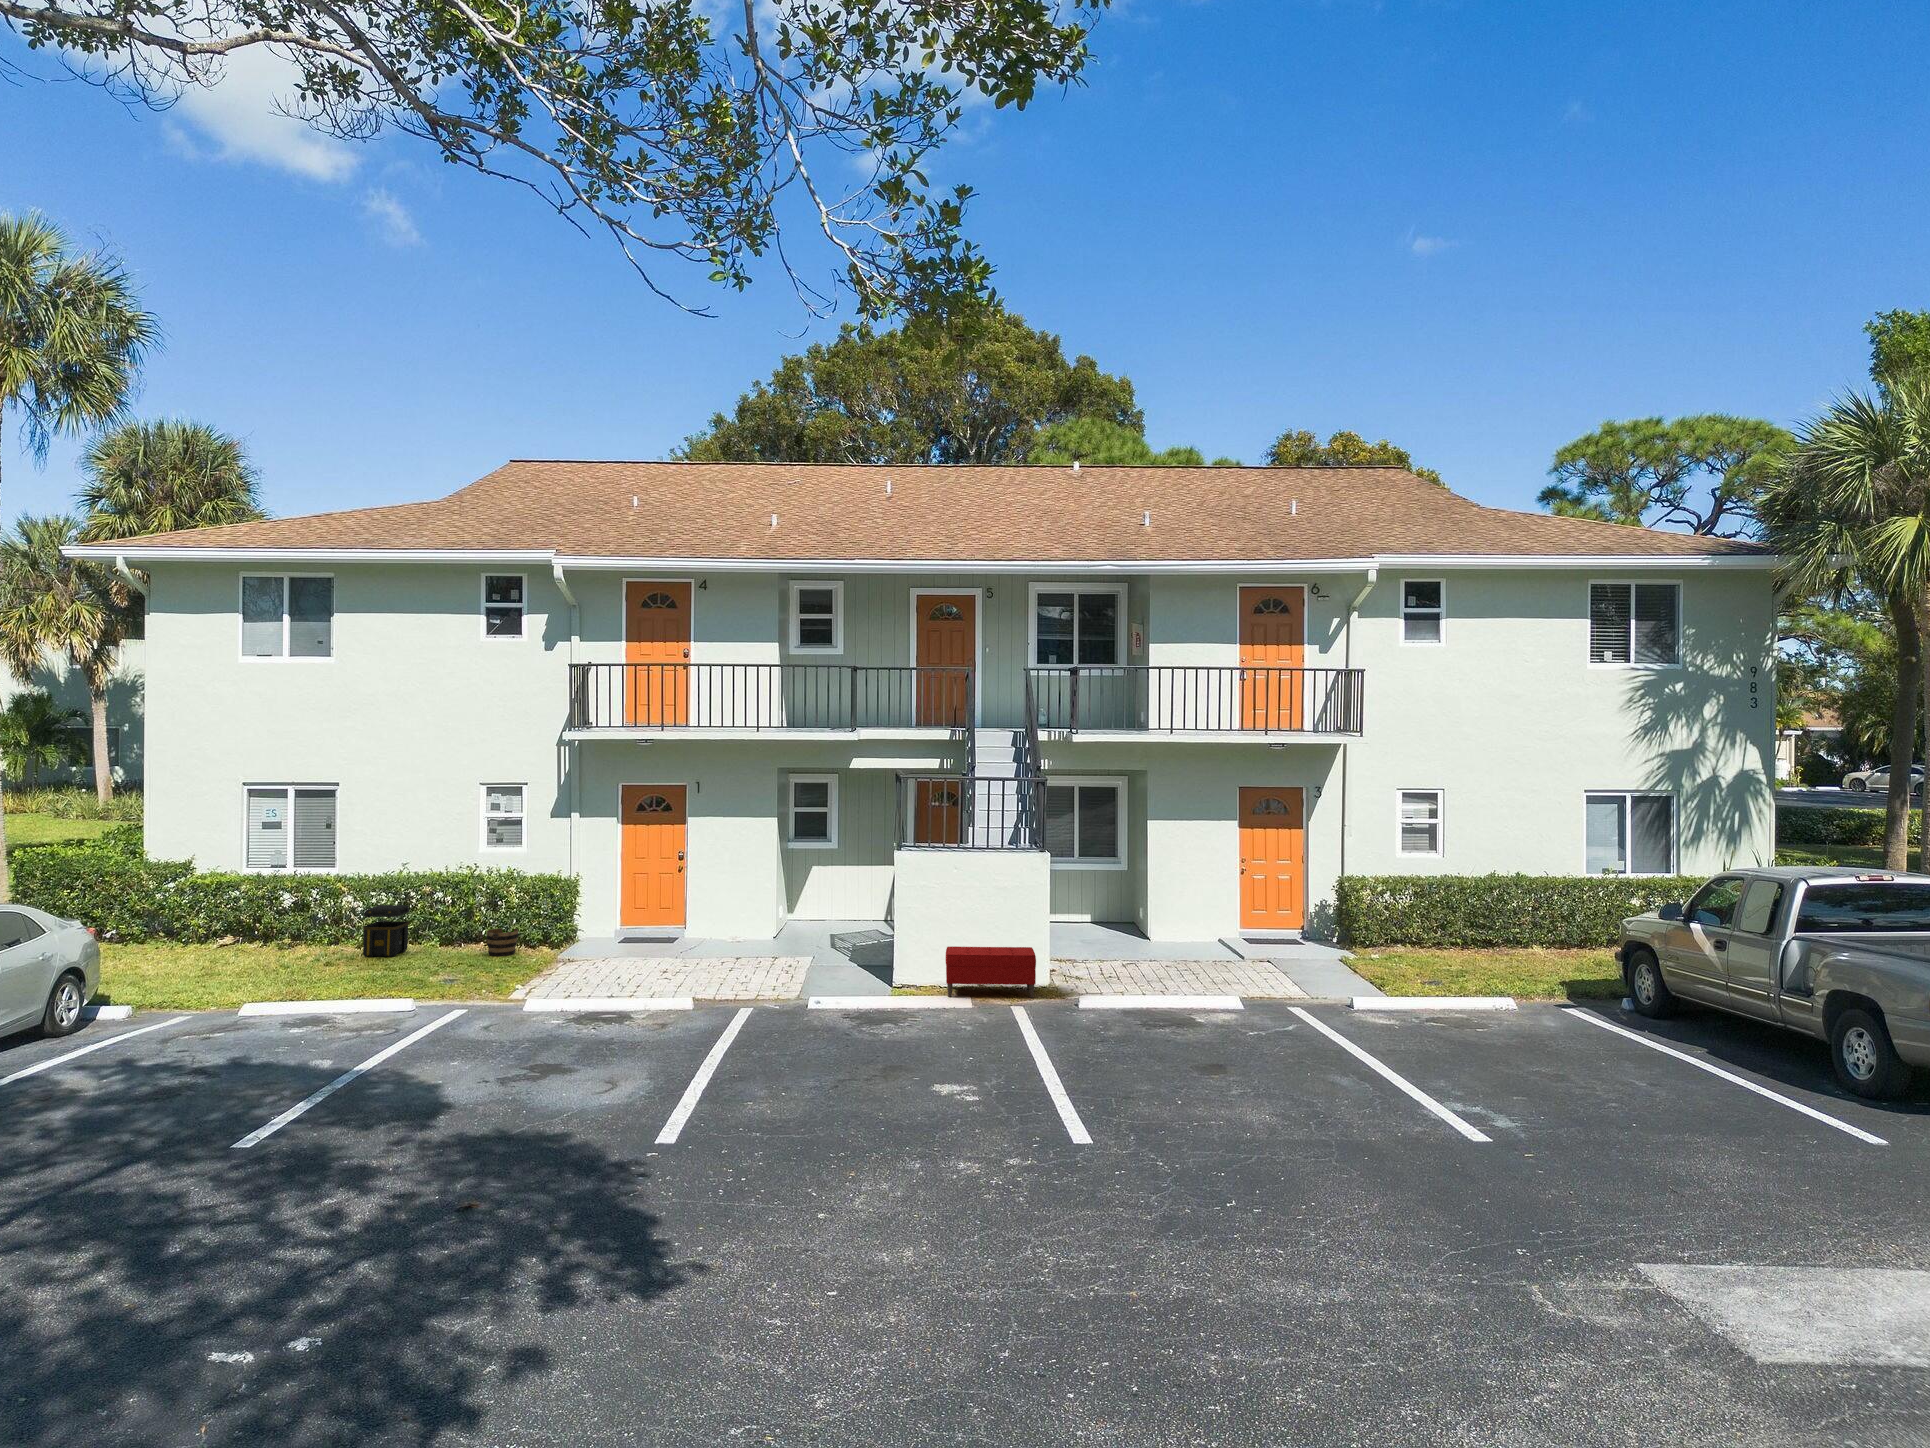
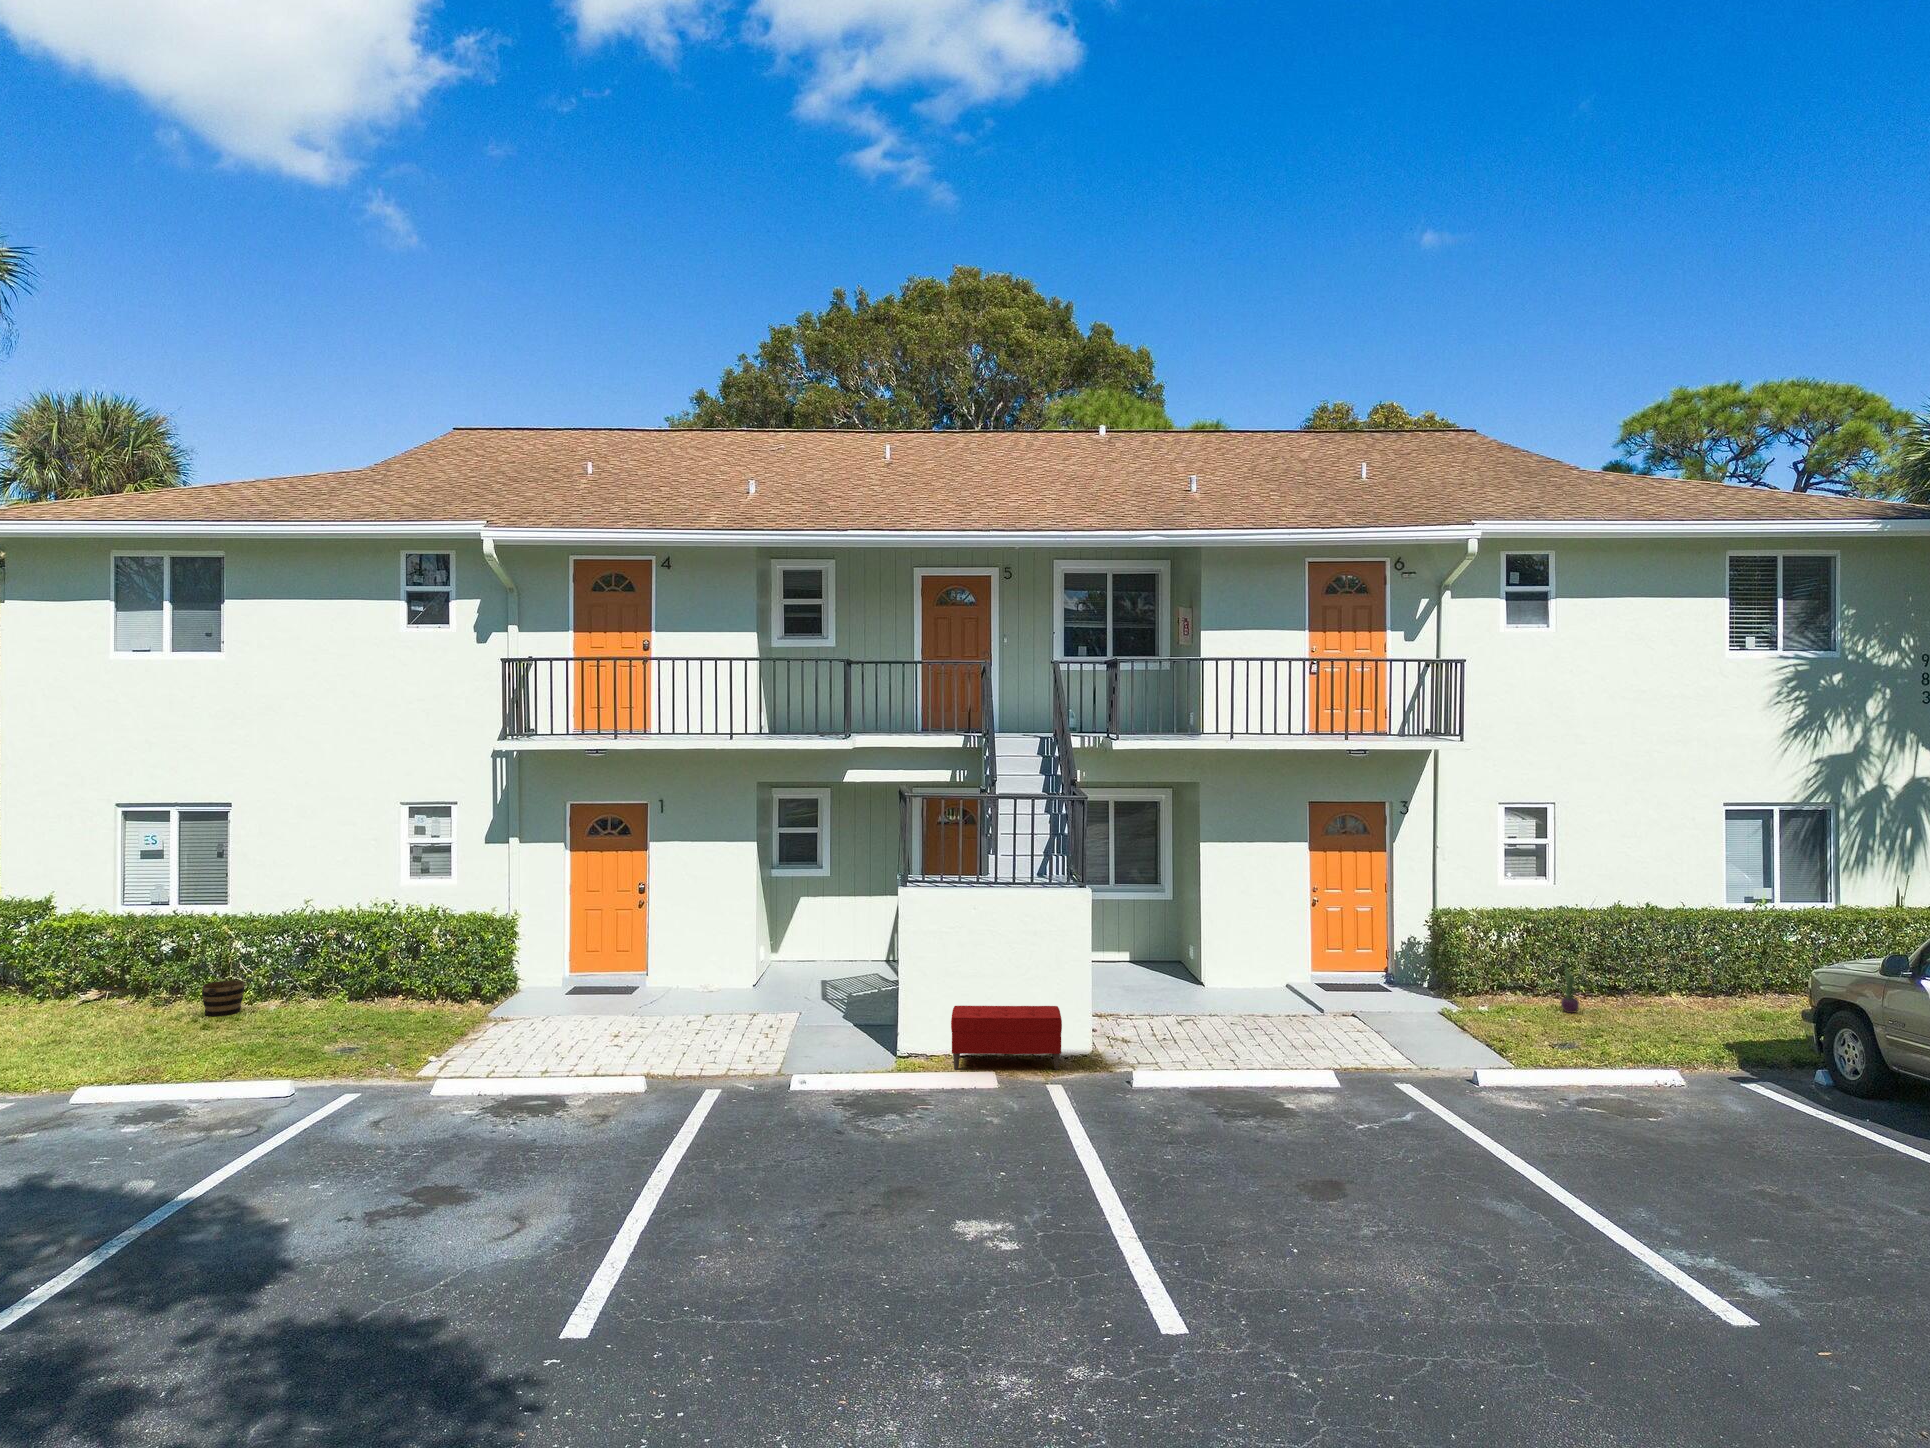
toolbox: present [363,905,410,957] -> none [251,954,310,1017]
decorative plant: none [1433,921,1473,961] -> present [1561,964,1580,1013]
bucket: present [487,928,518,956] -> present [202,980,245,1016]

